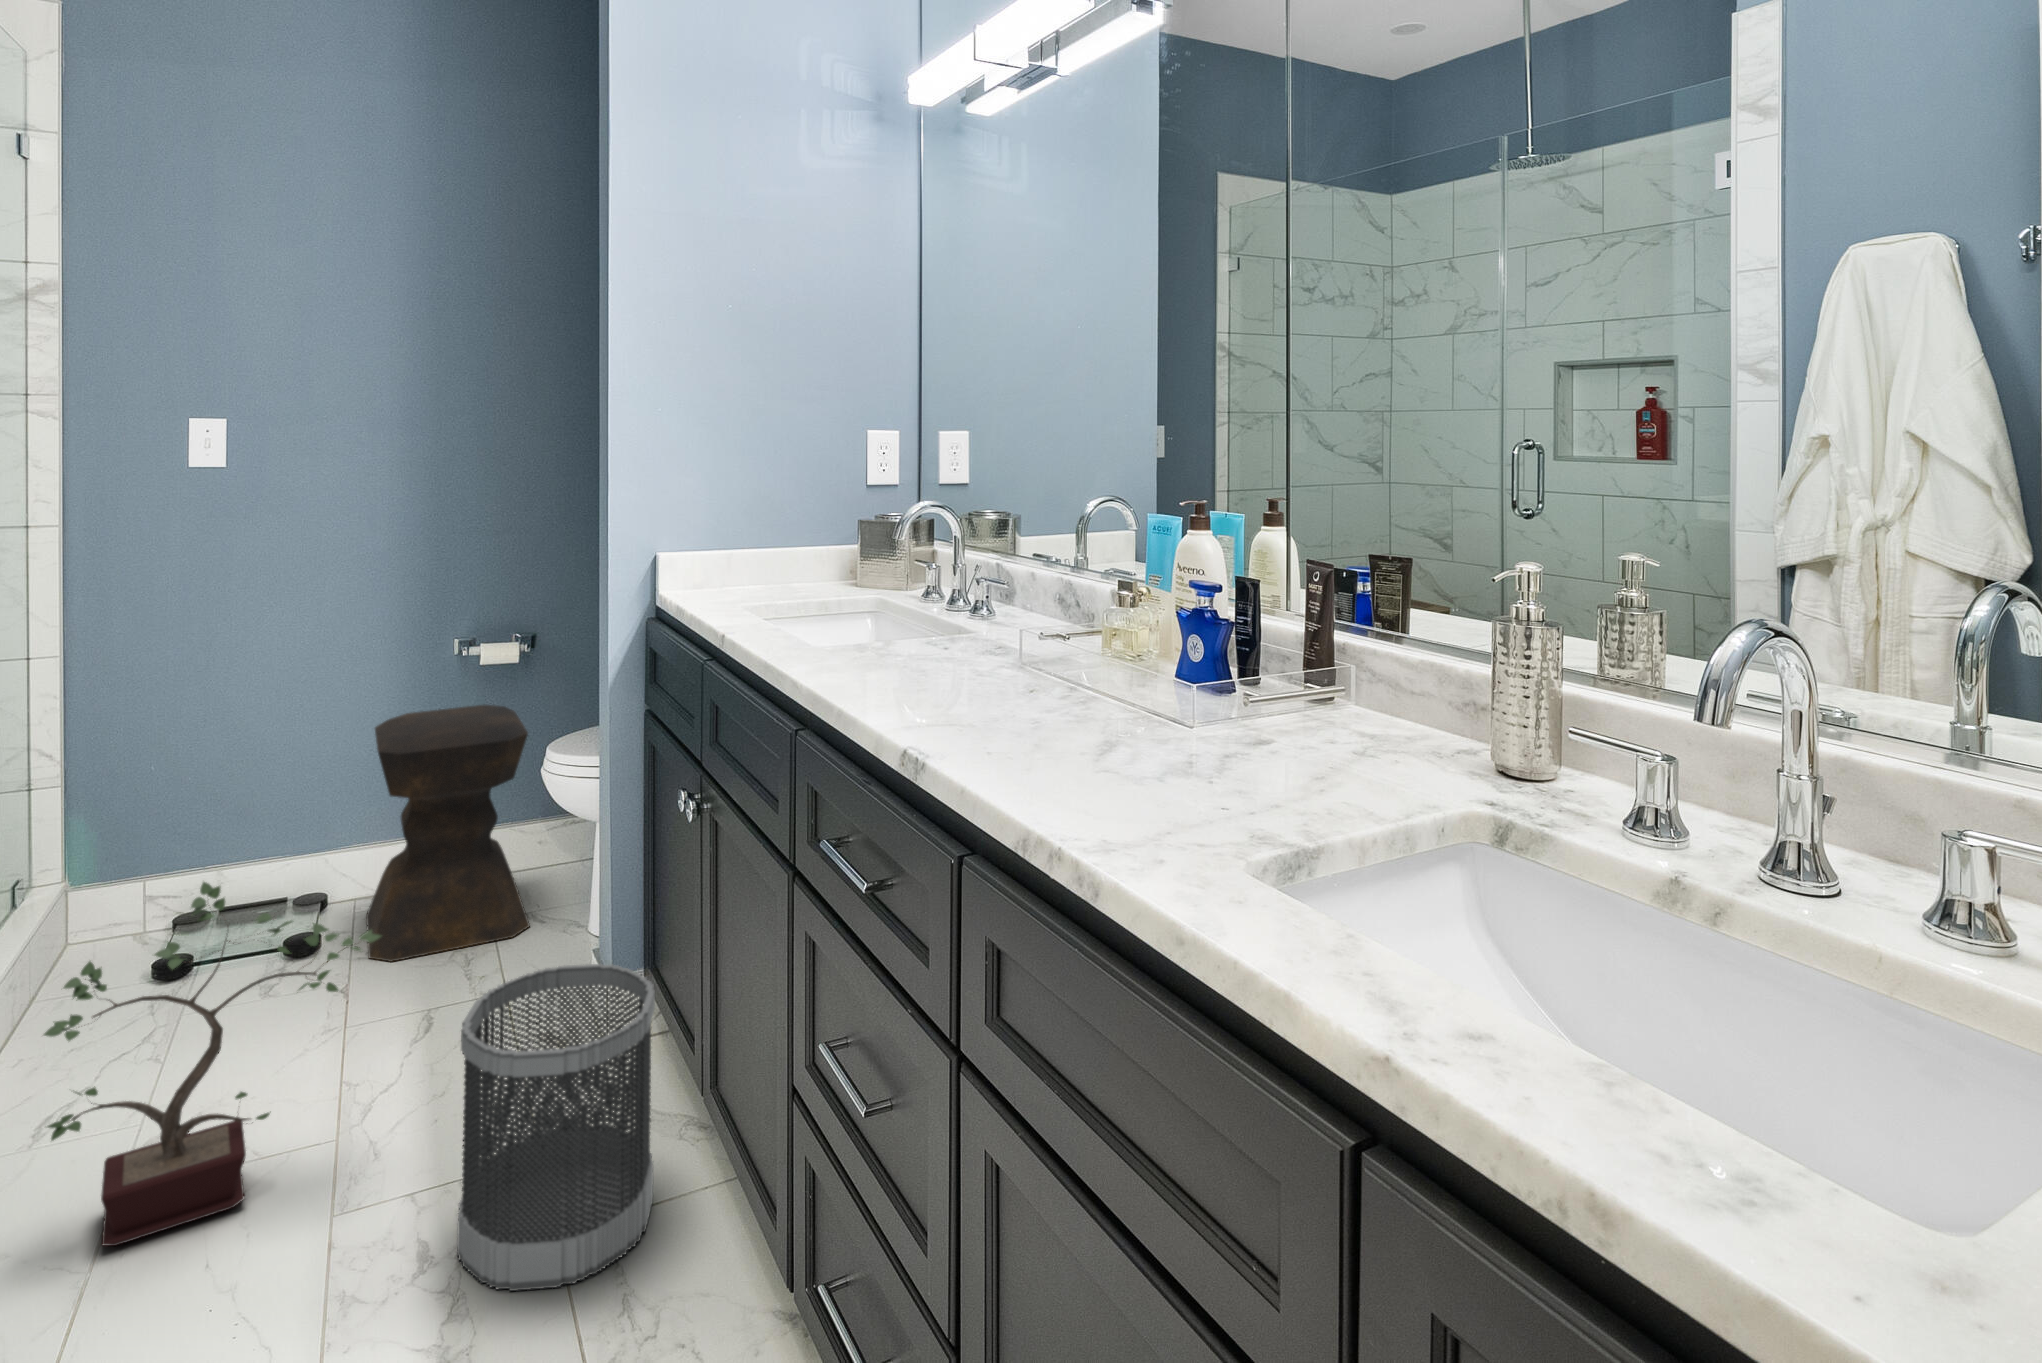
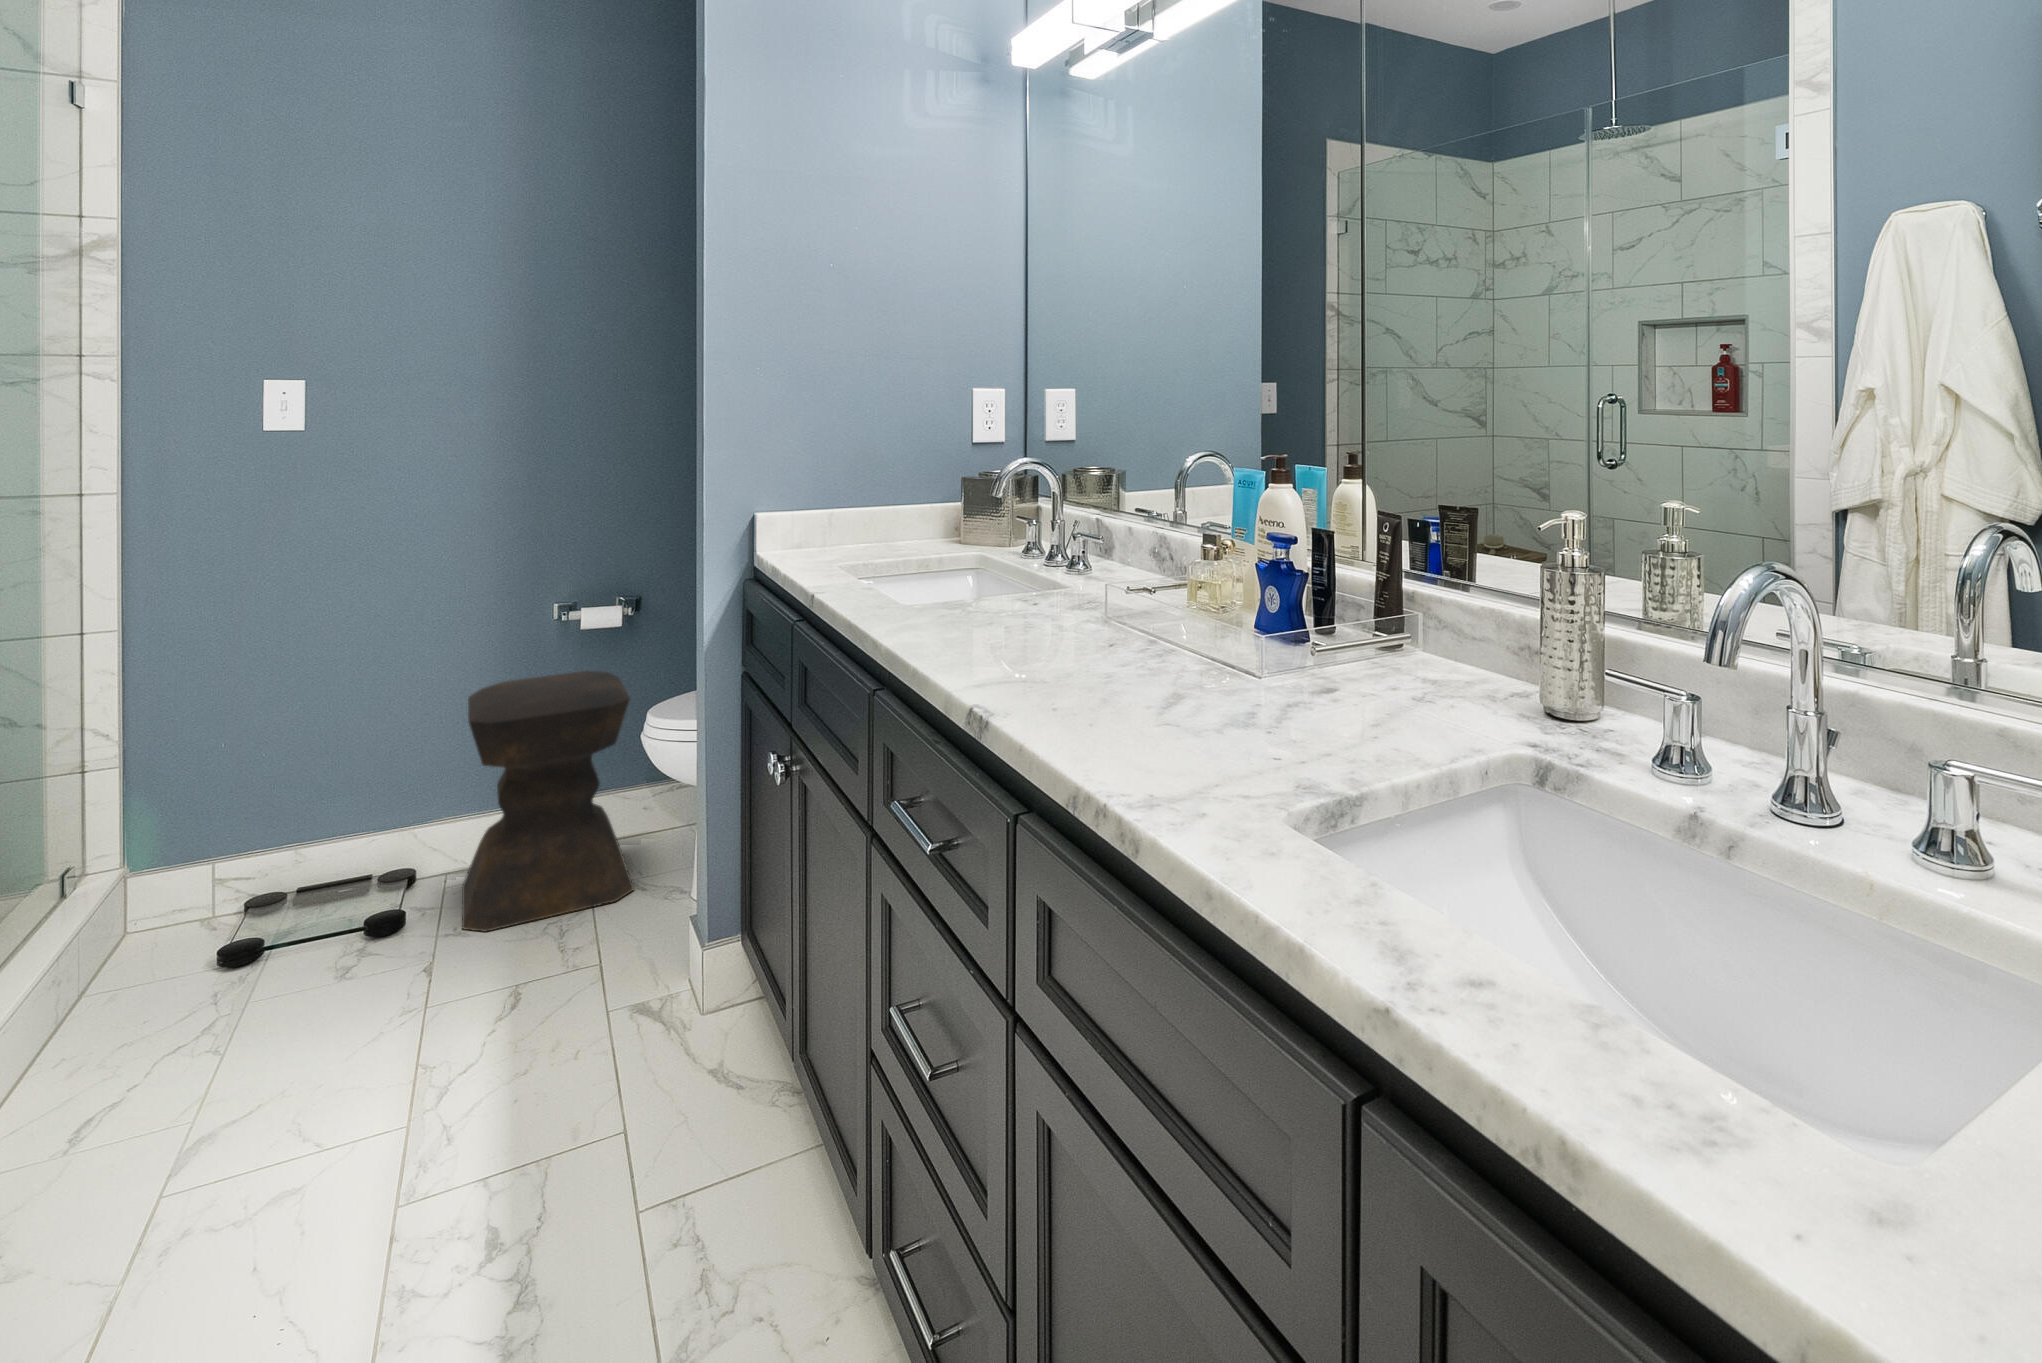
potted plant: present [44,882,381,1246] -> none [69,860,459,1242]
wastebasket: present [457,964,655,1291] -> none [534,927,743,1259]

